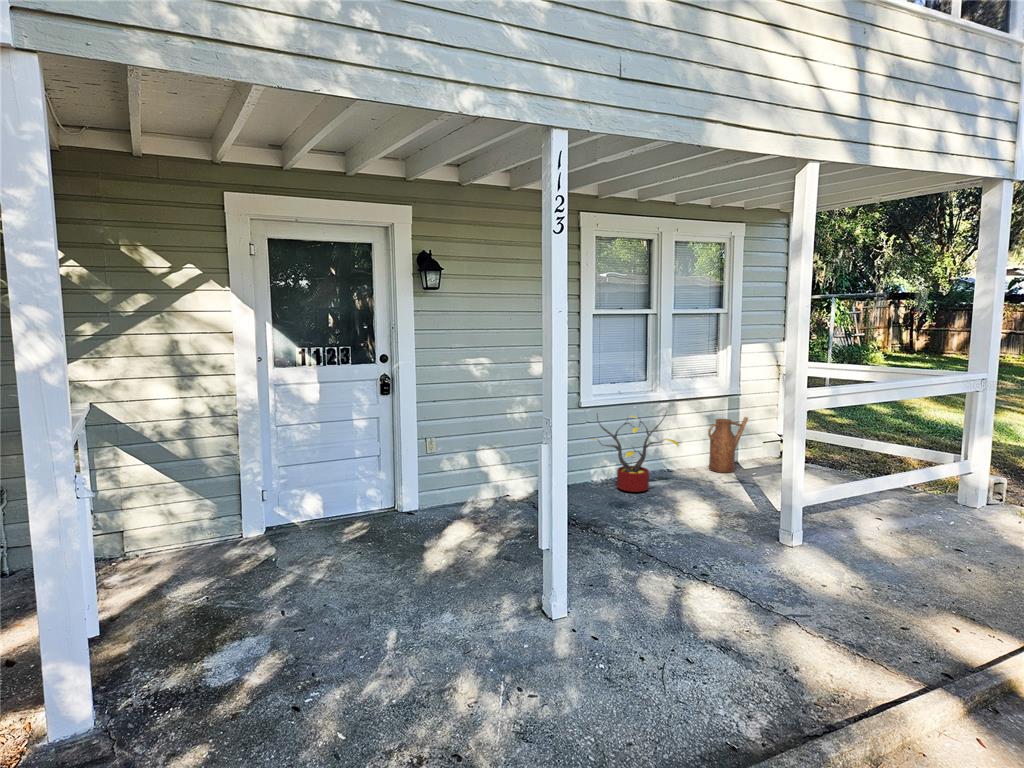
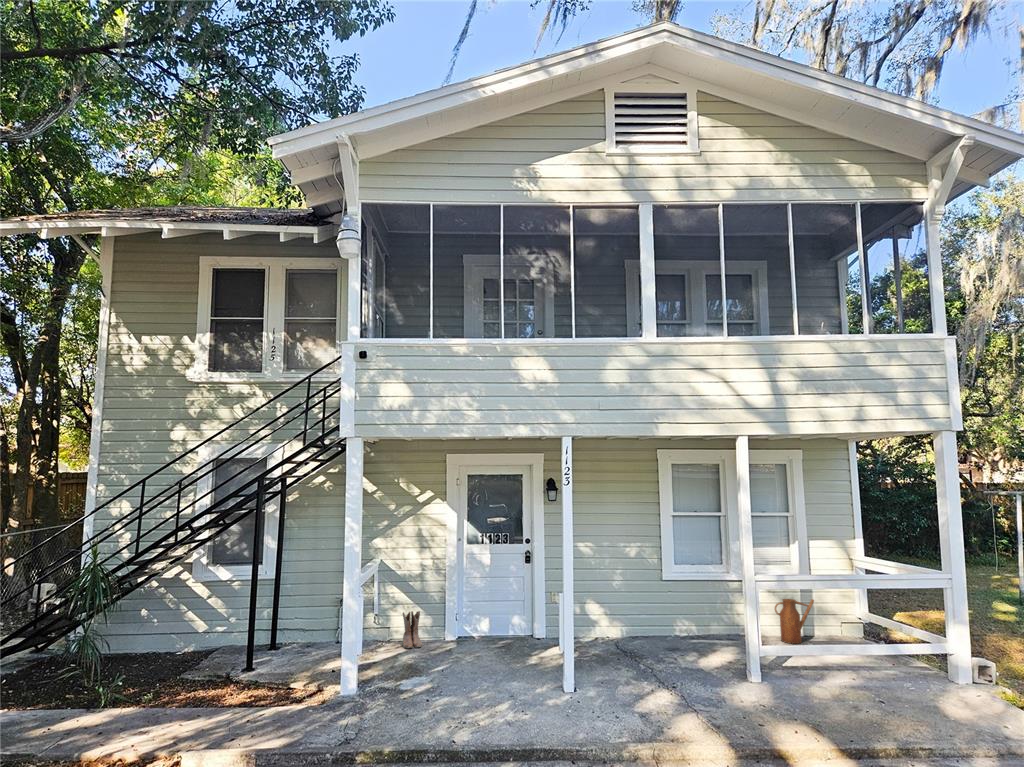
decorative plant: present [592,412,678,492] -> none [669,586,732,646]
boots: none [153,495,204,569] -> present [403,611,422,648]

